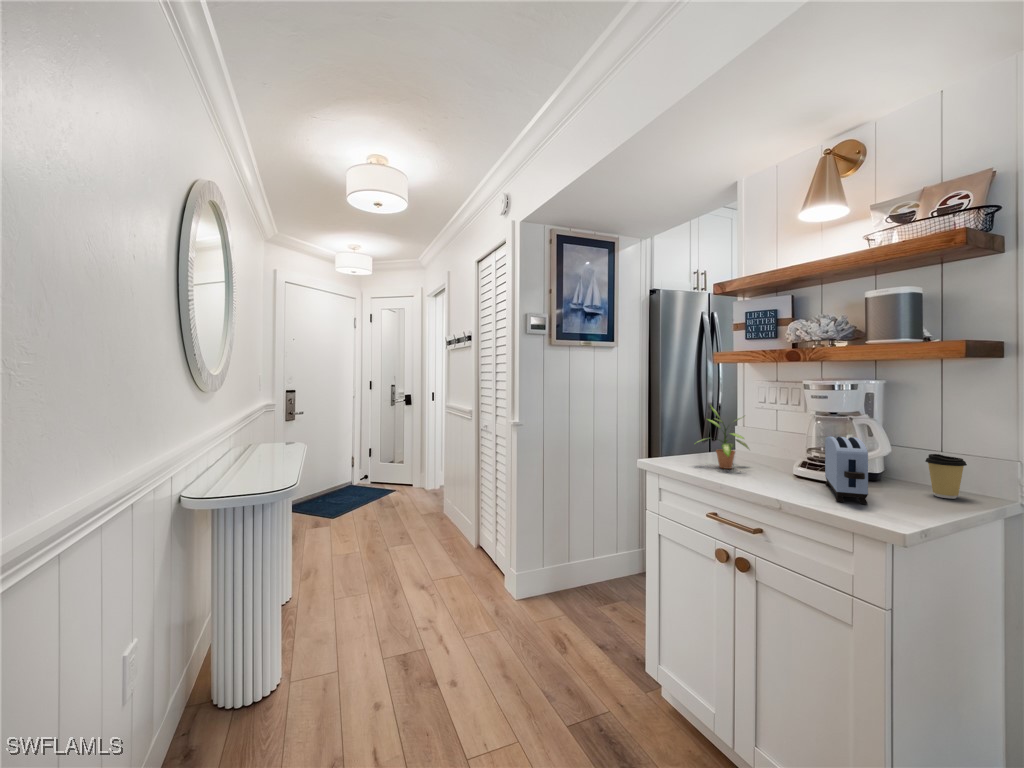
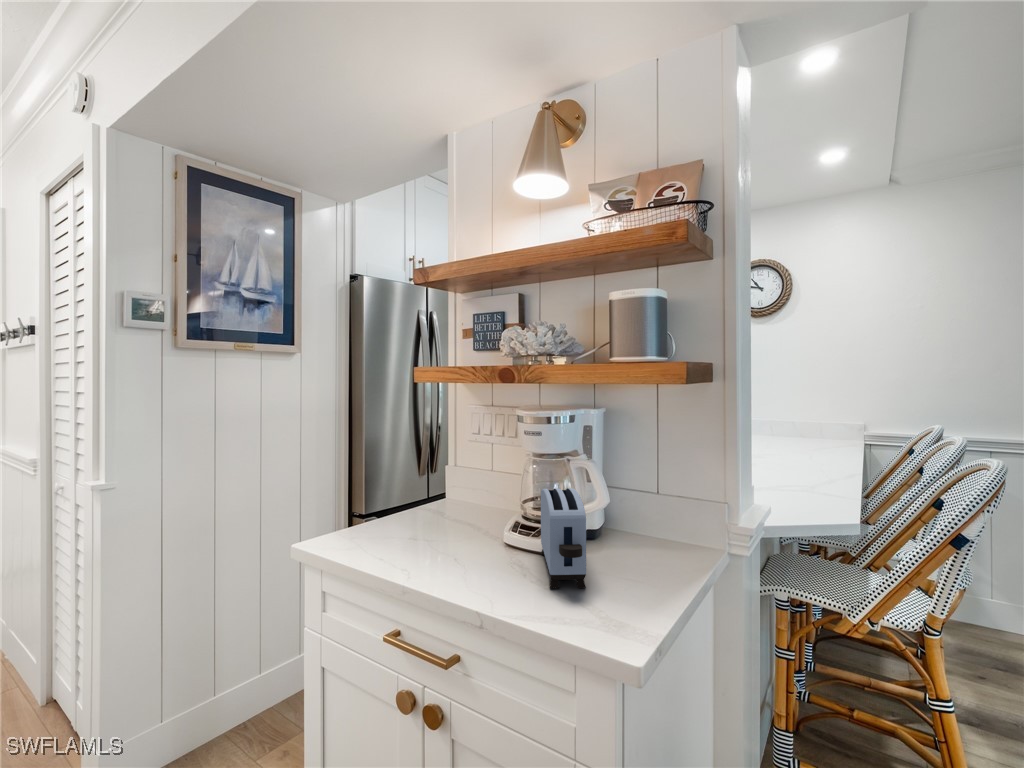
potted plant: present [698,405,749,469] -> none [377,442,457,537]
coffee cup: present [925,454,967,499] -> none [645,502,684,559]

